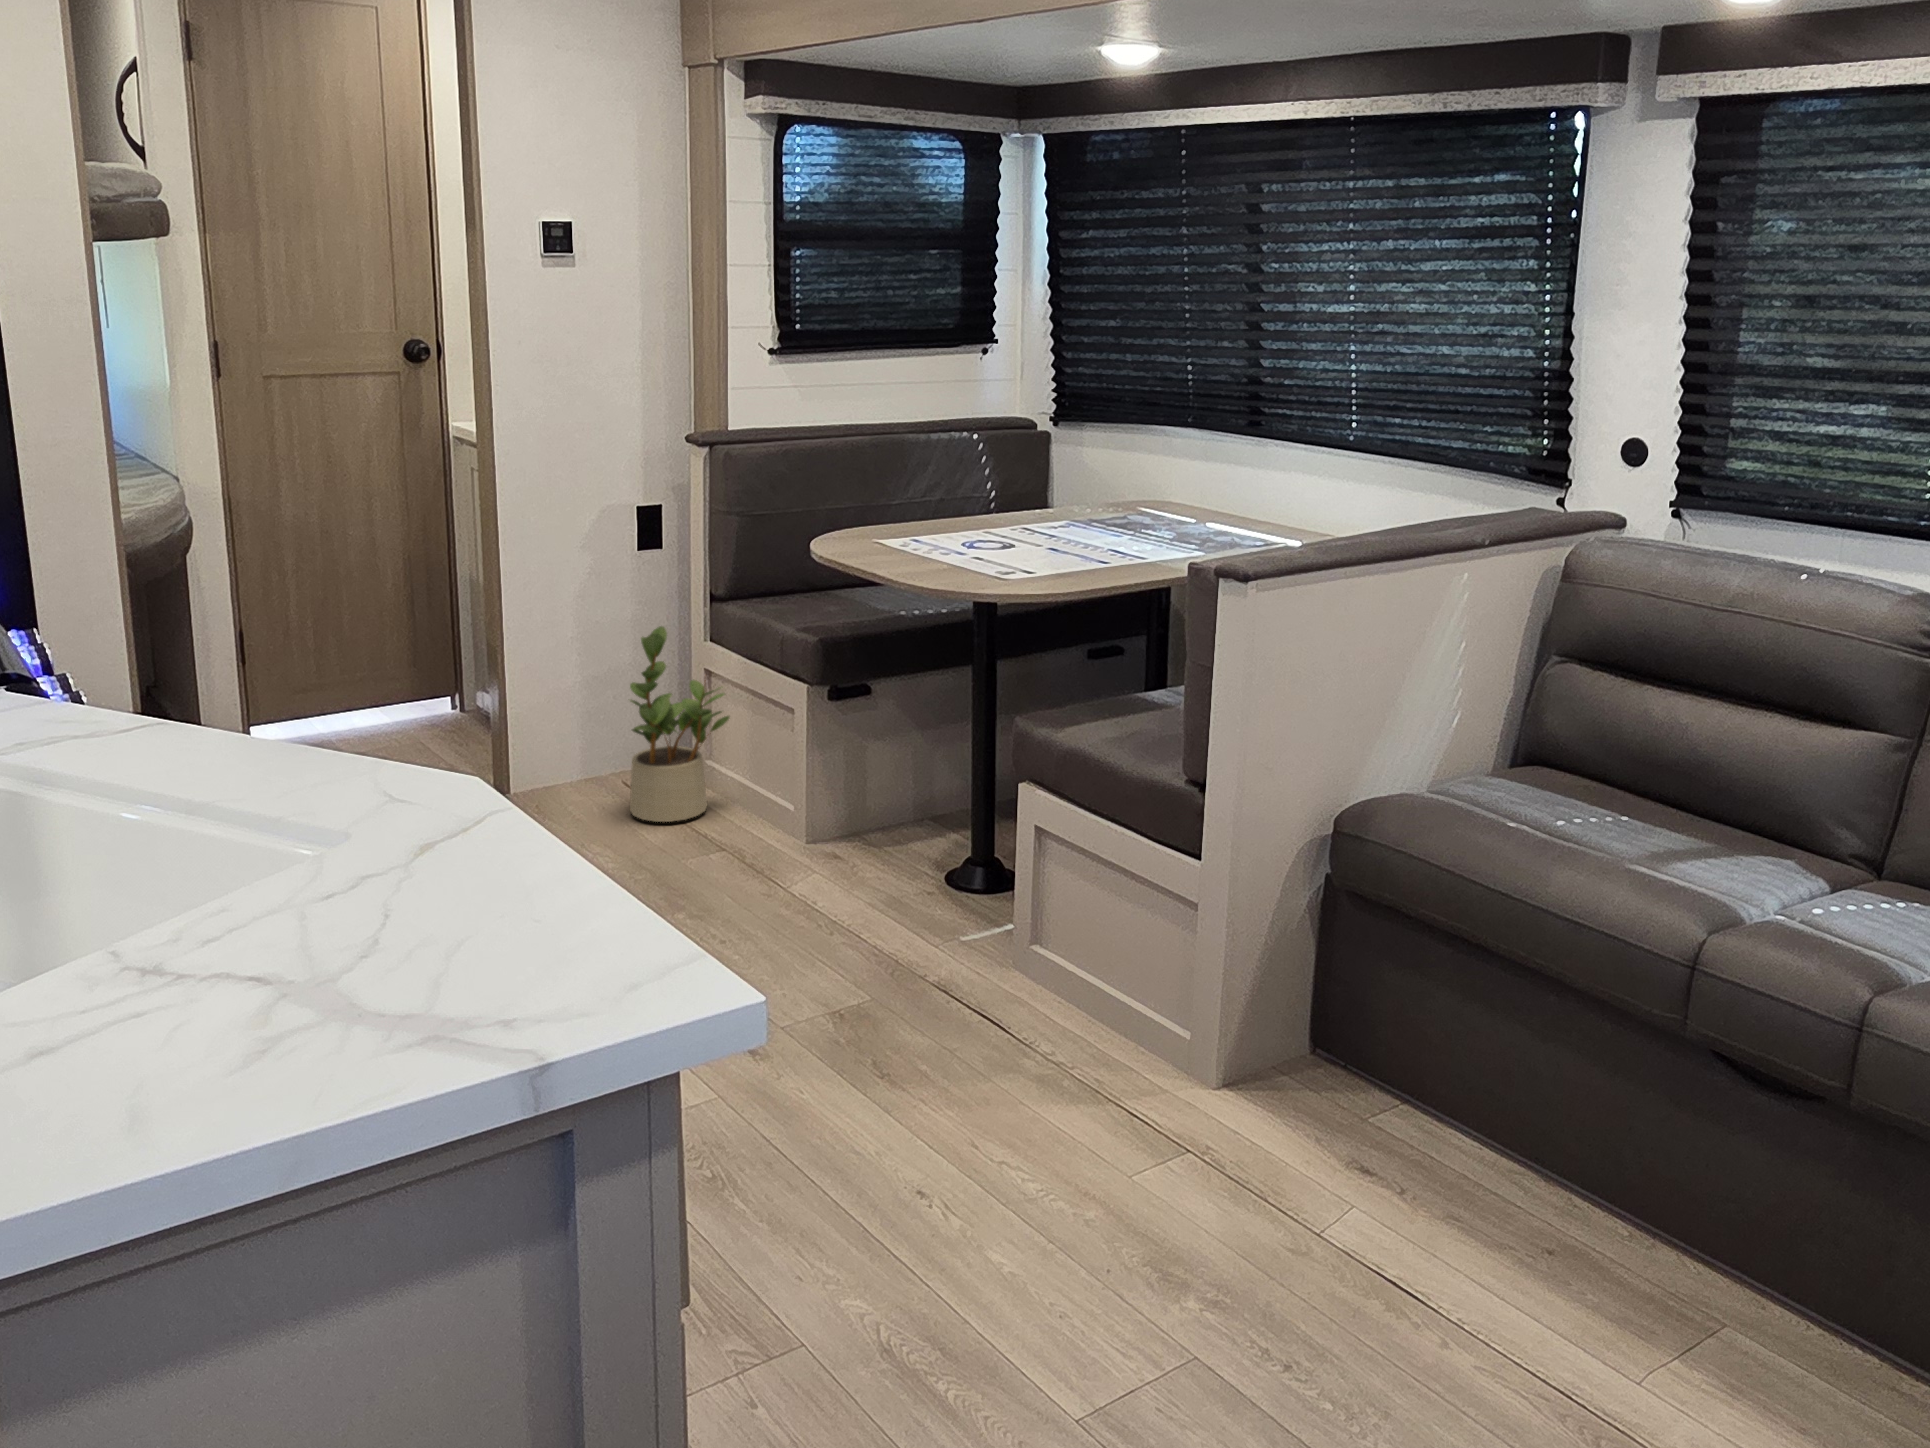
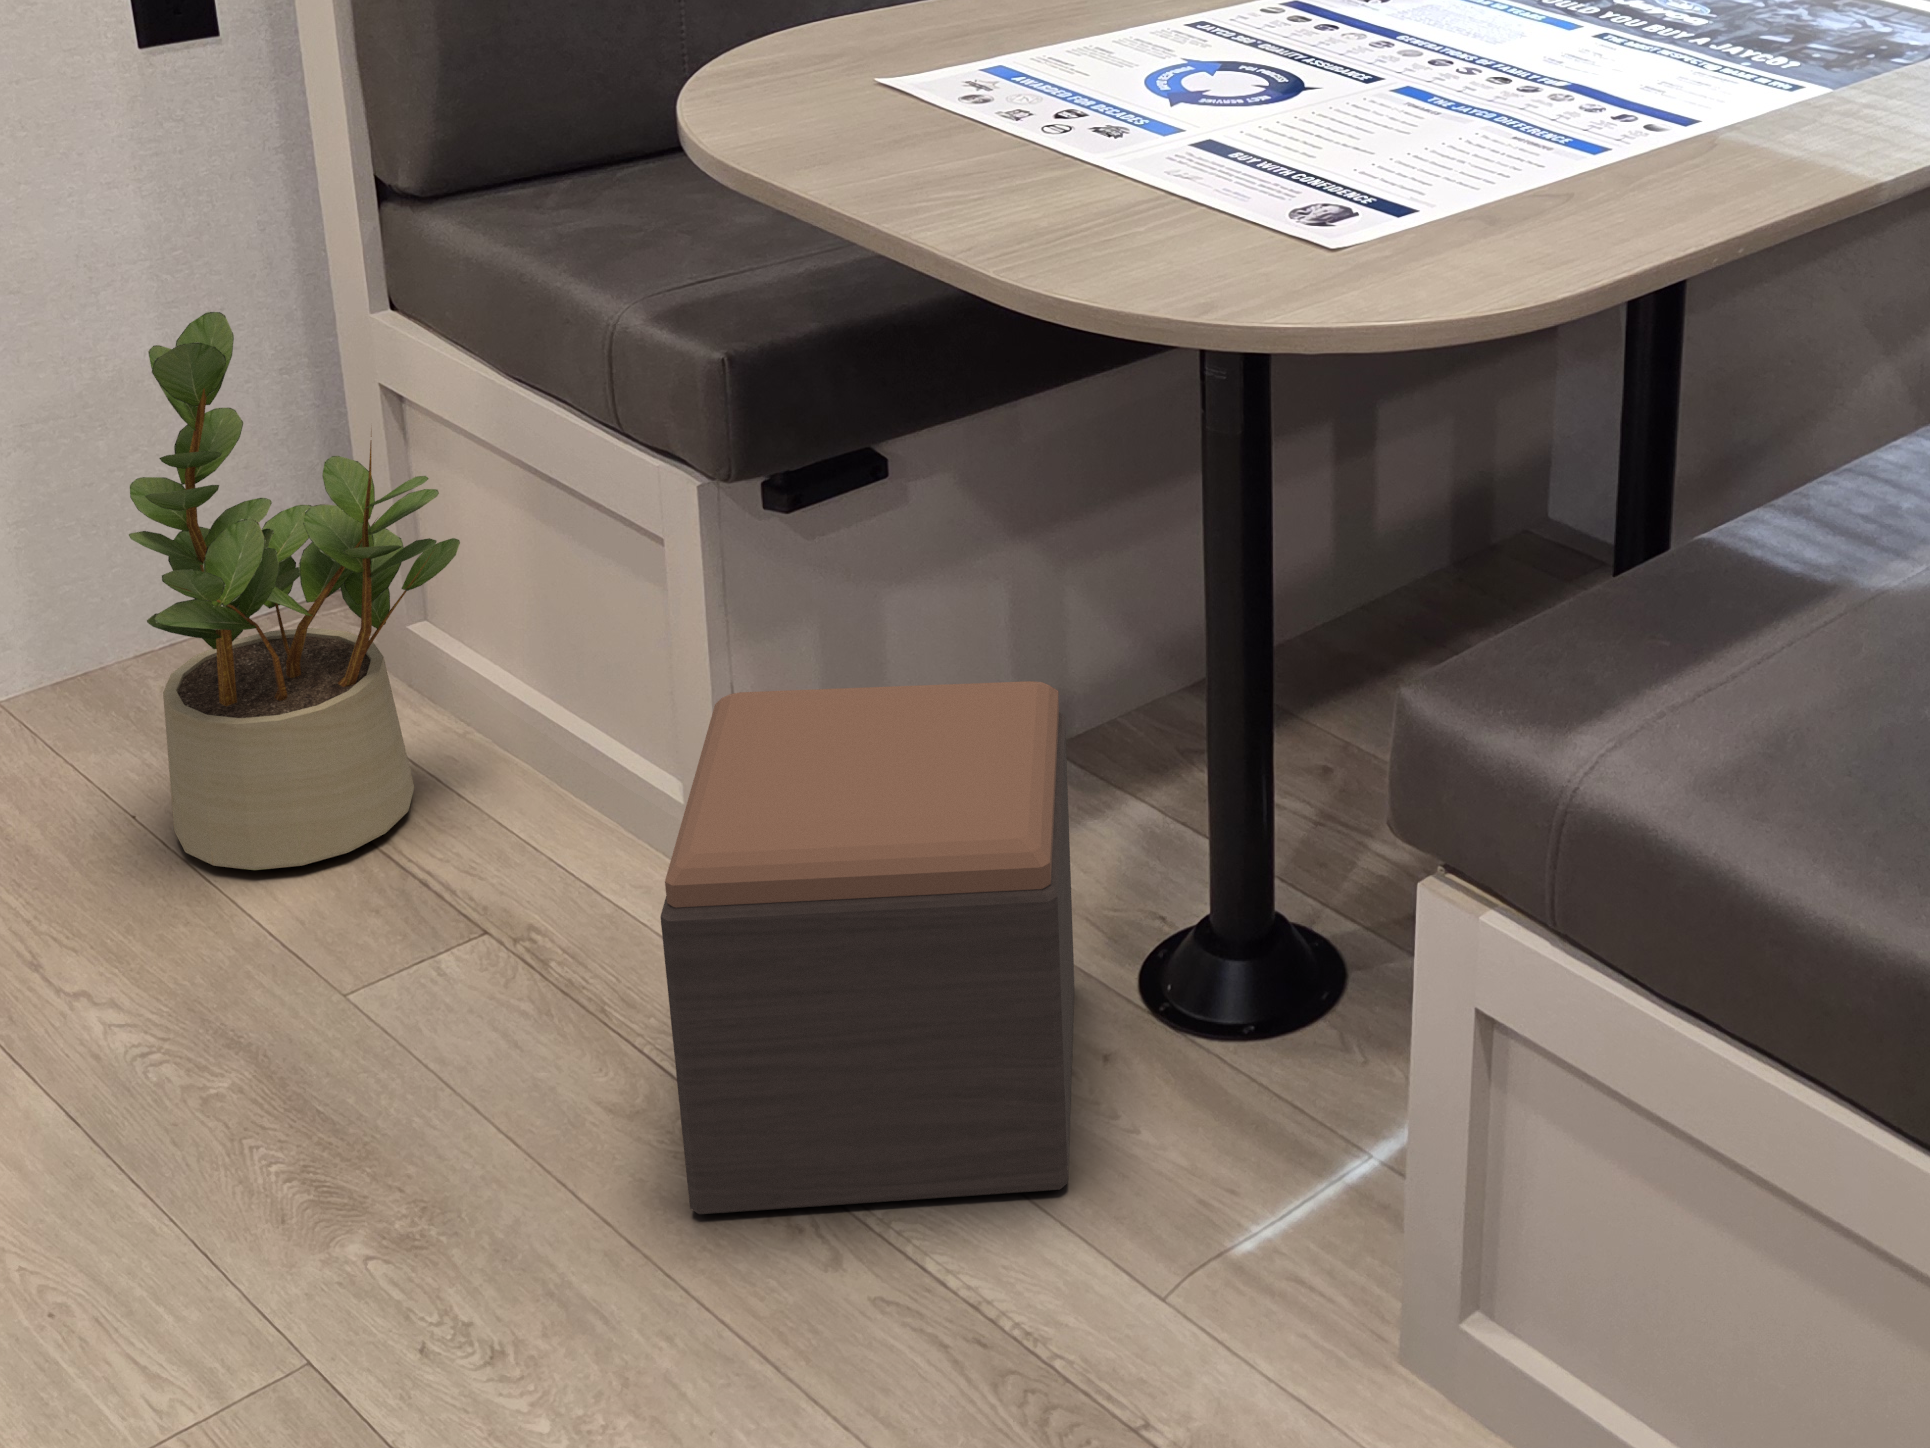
footstool: none [787,748,924,917] -> present [660,681,1074,1214]

